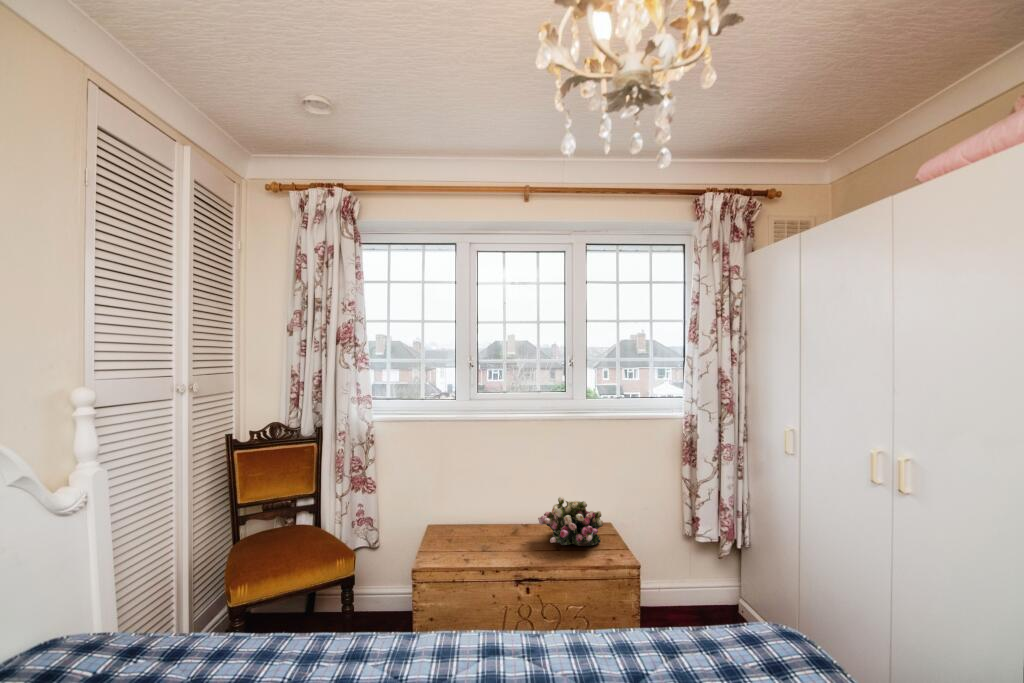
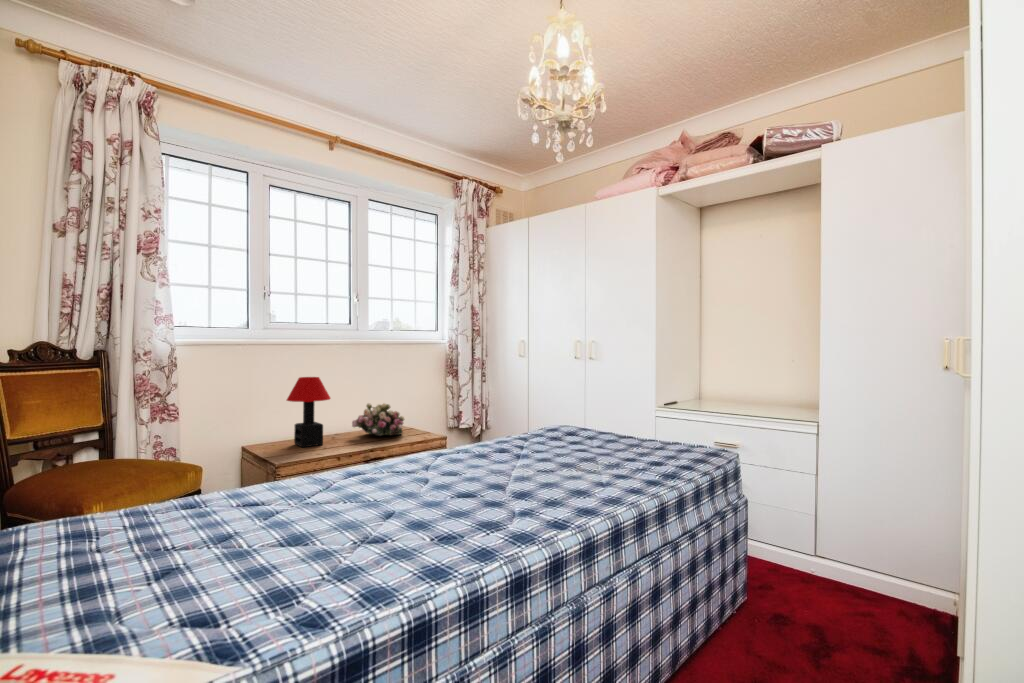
table lamp: none [464,461,510,544] -> present [287,377,330,447]

